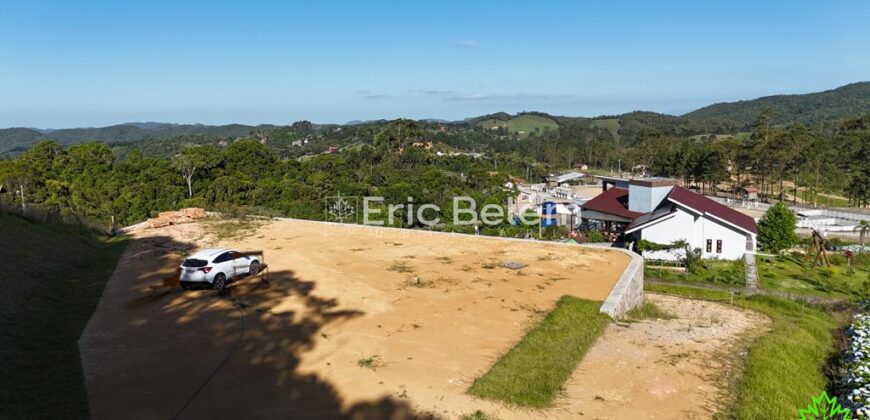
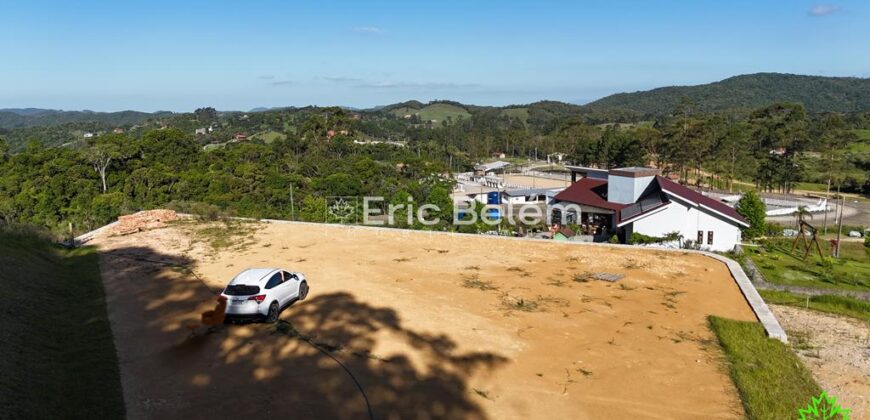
bench: present [233,250,269,284] -> none [280,268,327,315]

